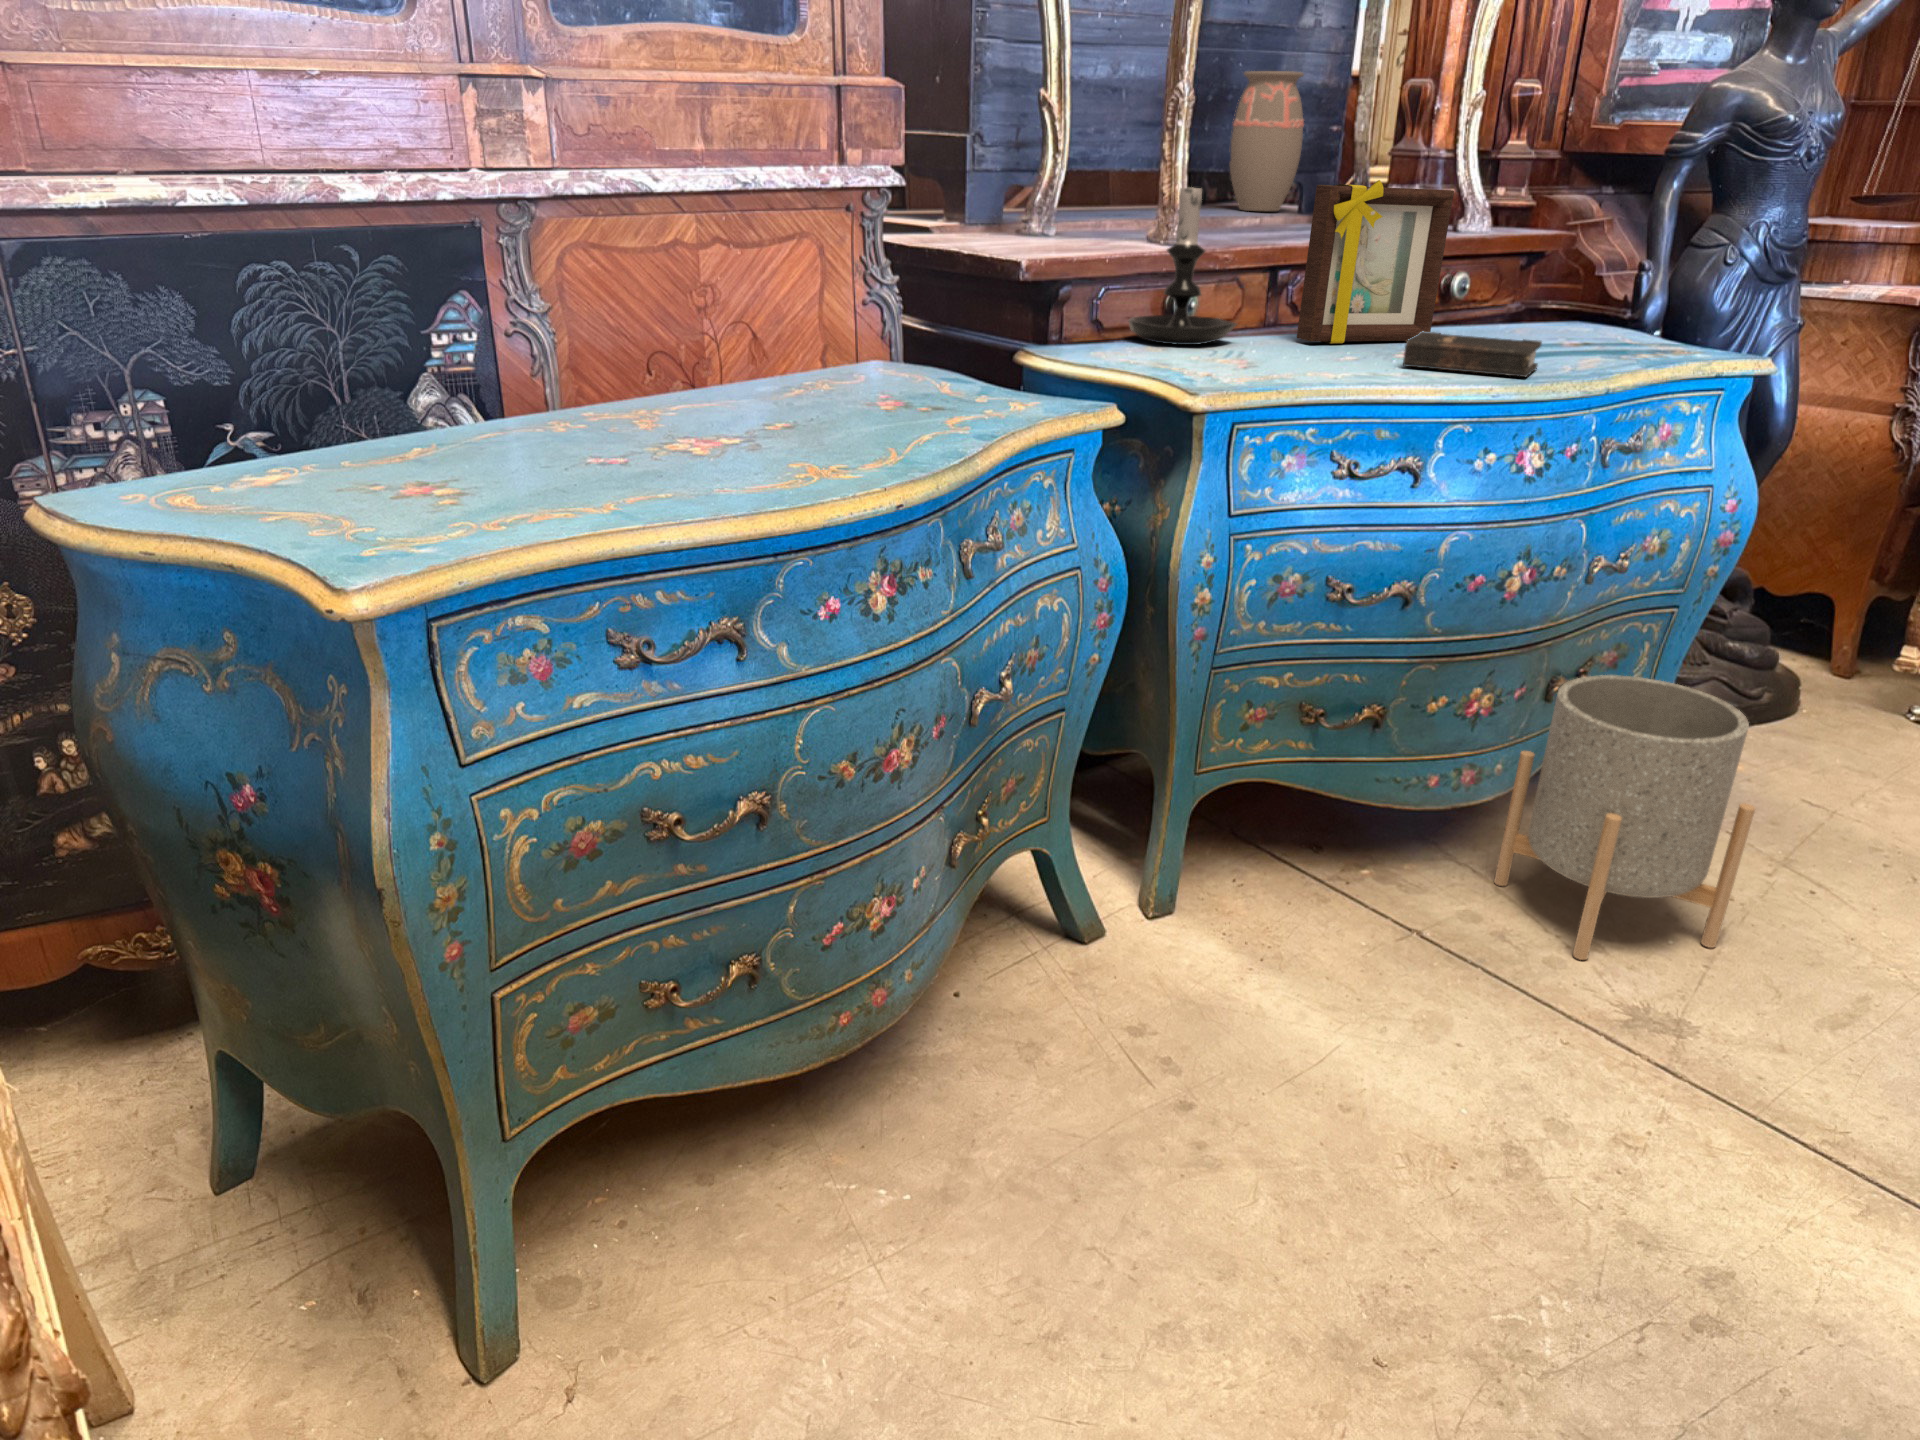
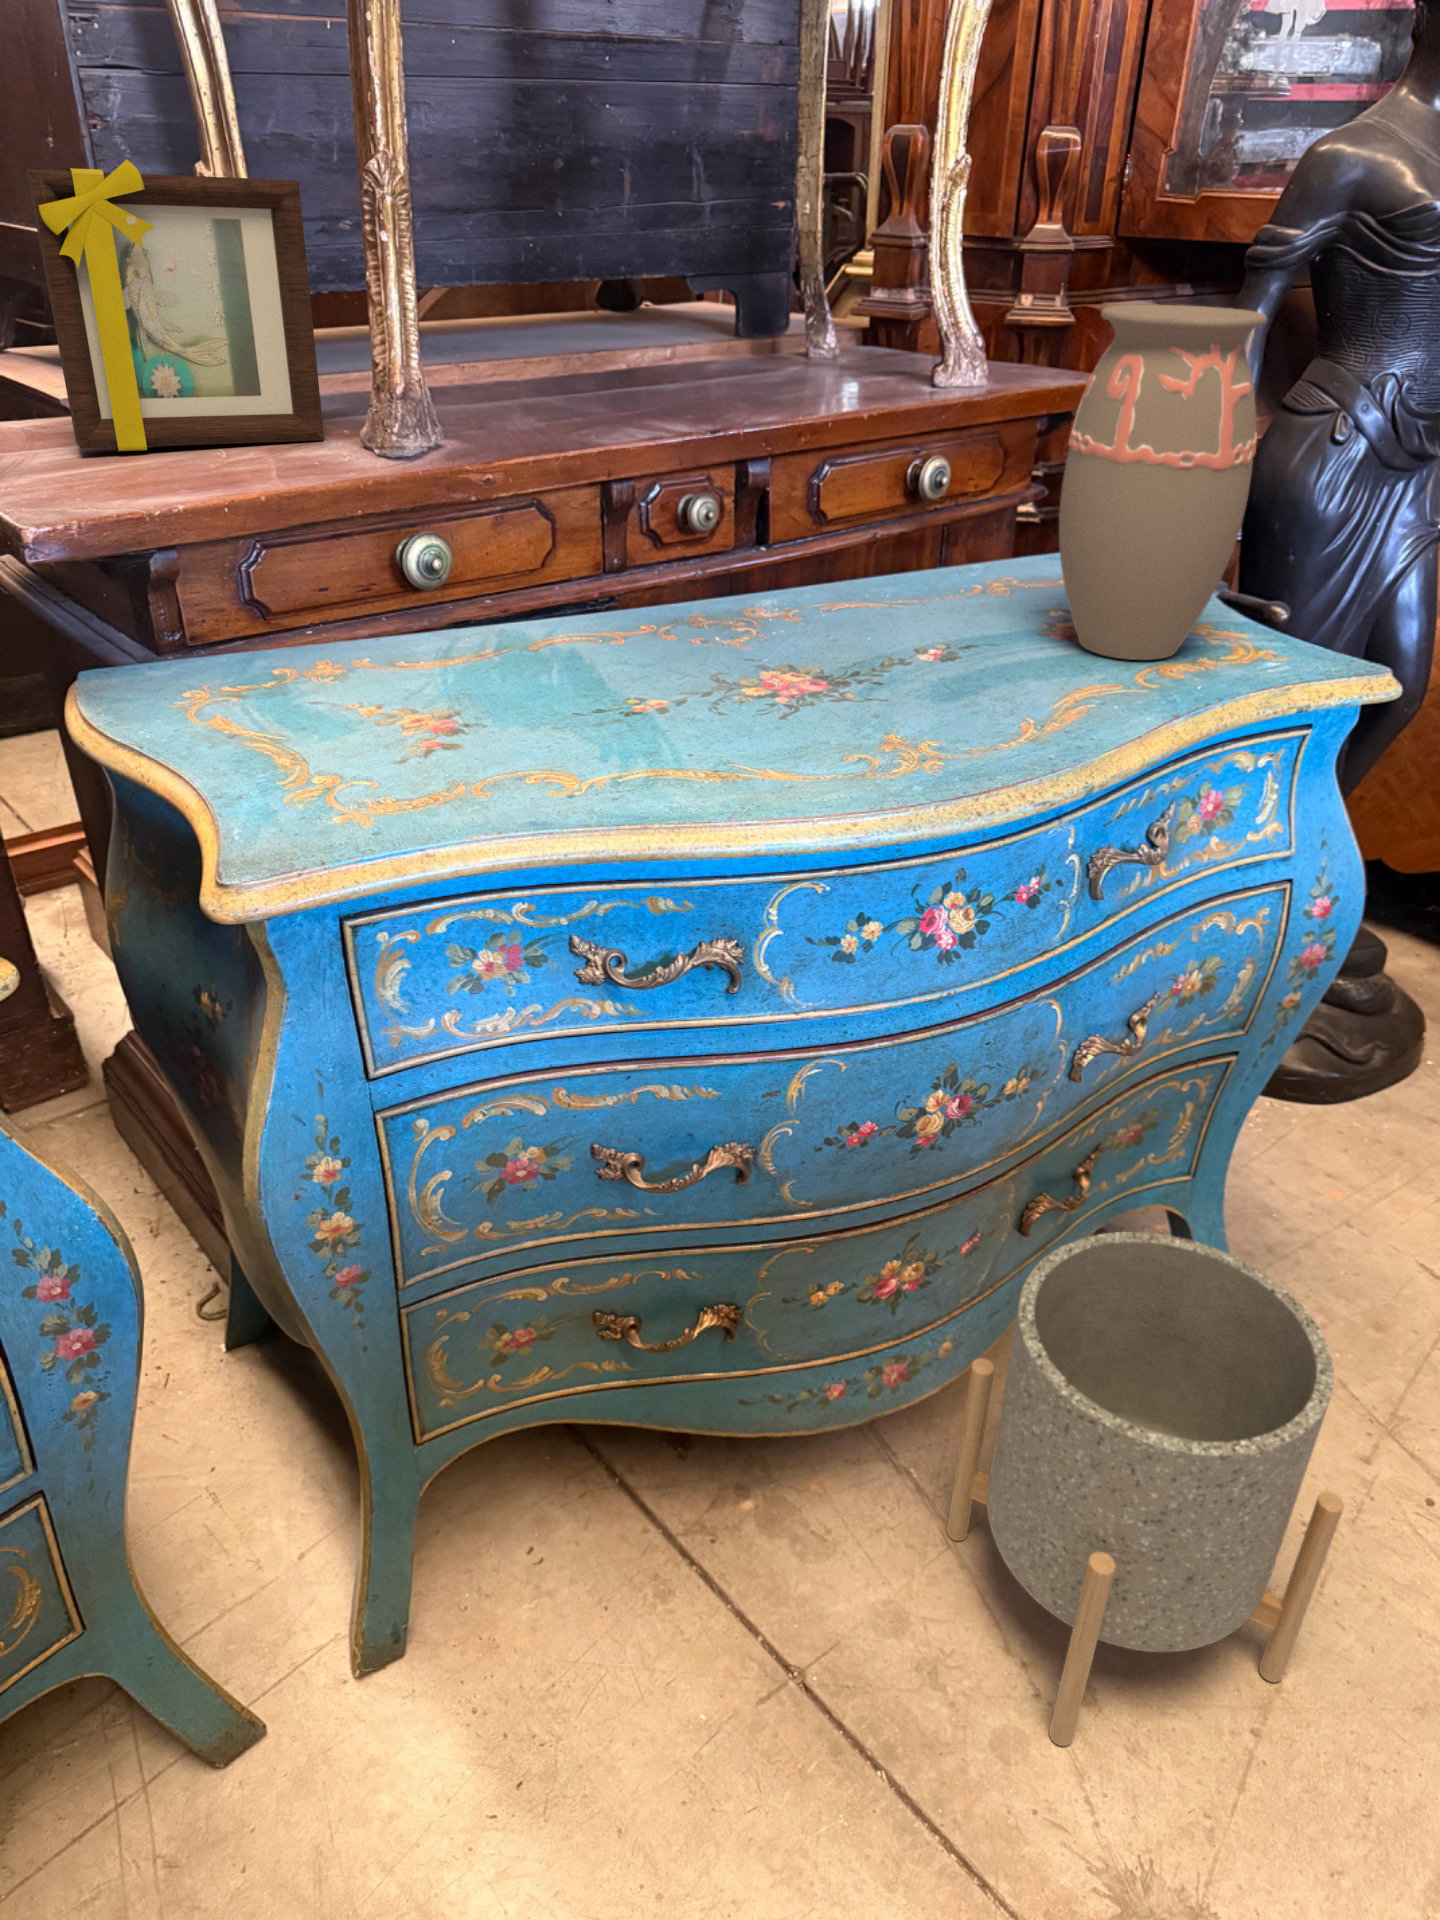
decorative vase: present [1230,71,1304,211] -> present [1059,305,1267,660]
candle holder: present [1128,177,1237,345] -> none [268,357,469,673]
picture frame: present [1297,180,1454,344] -> present [27,160,324,451]
hardback book: present [1403,332,1542,377] -> none [713,659,972,782]

